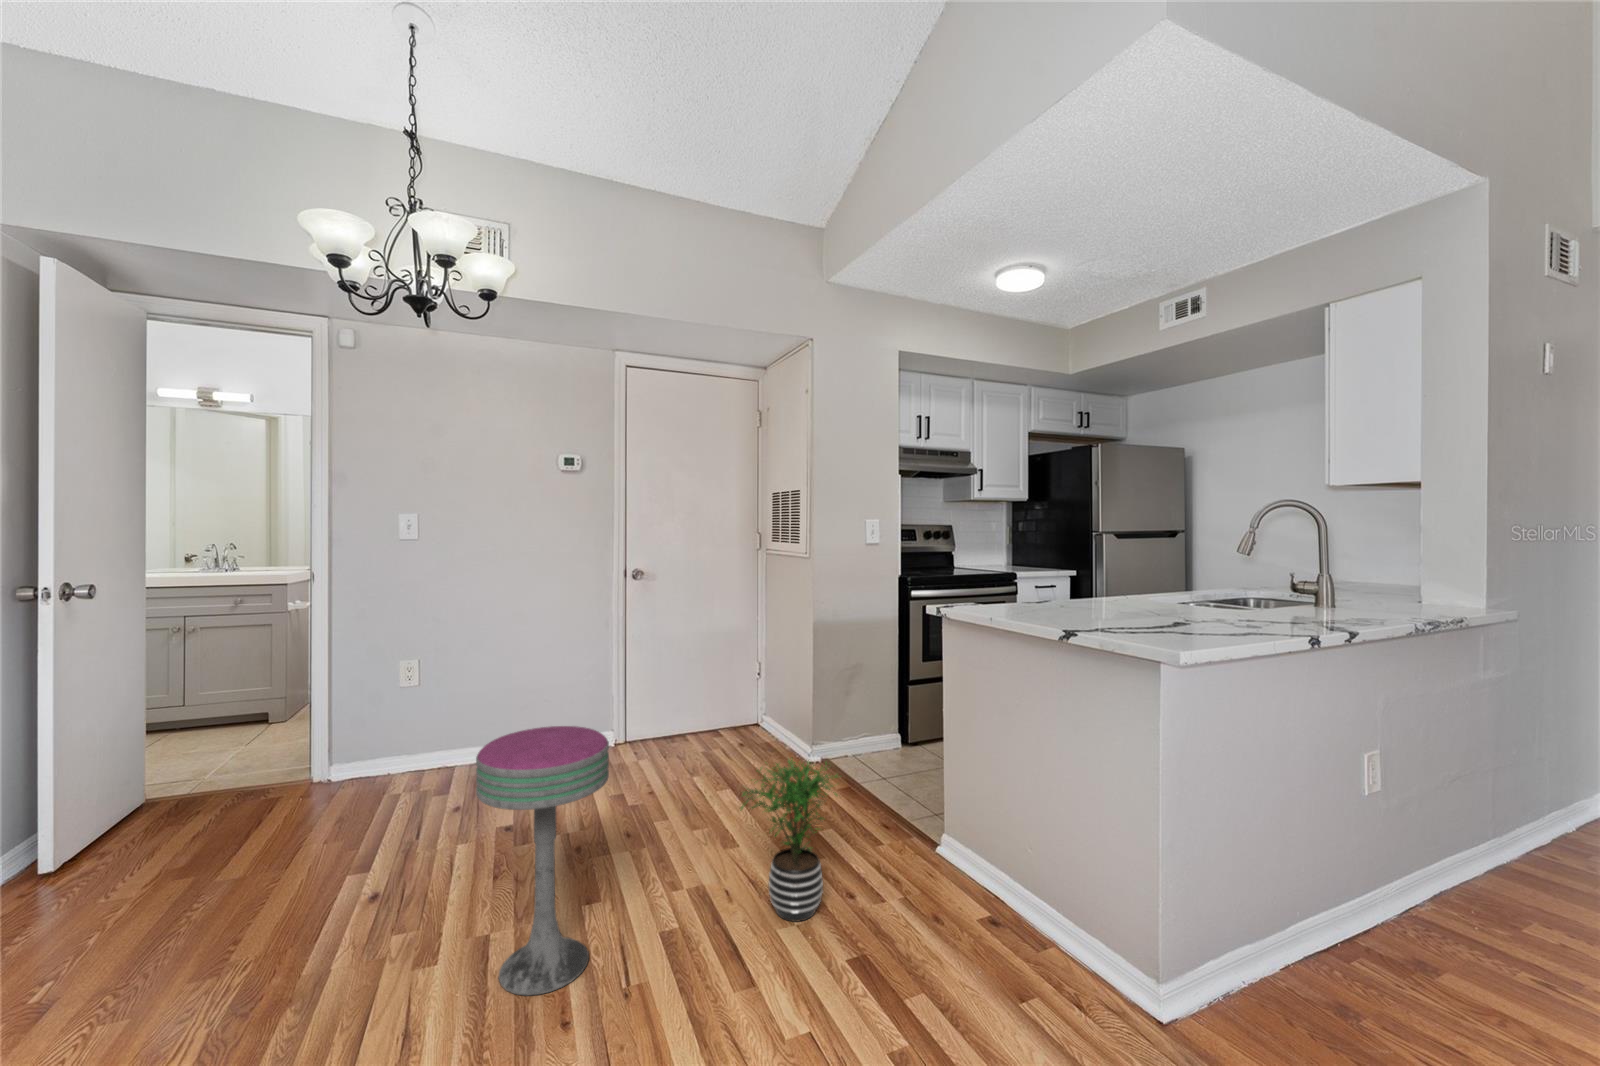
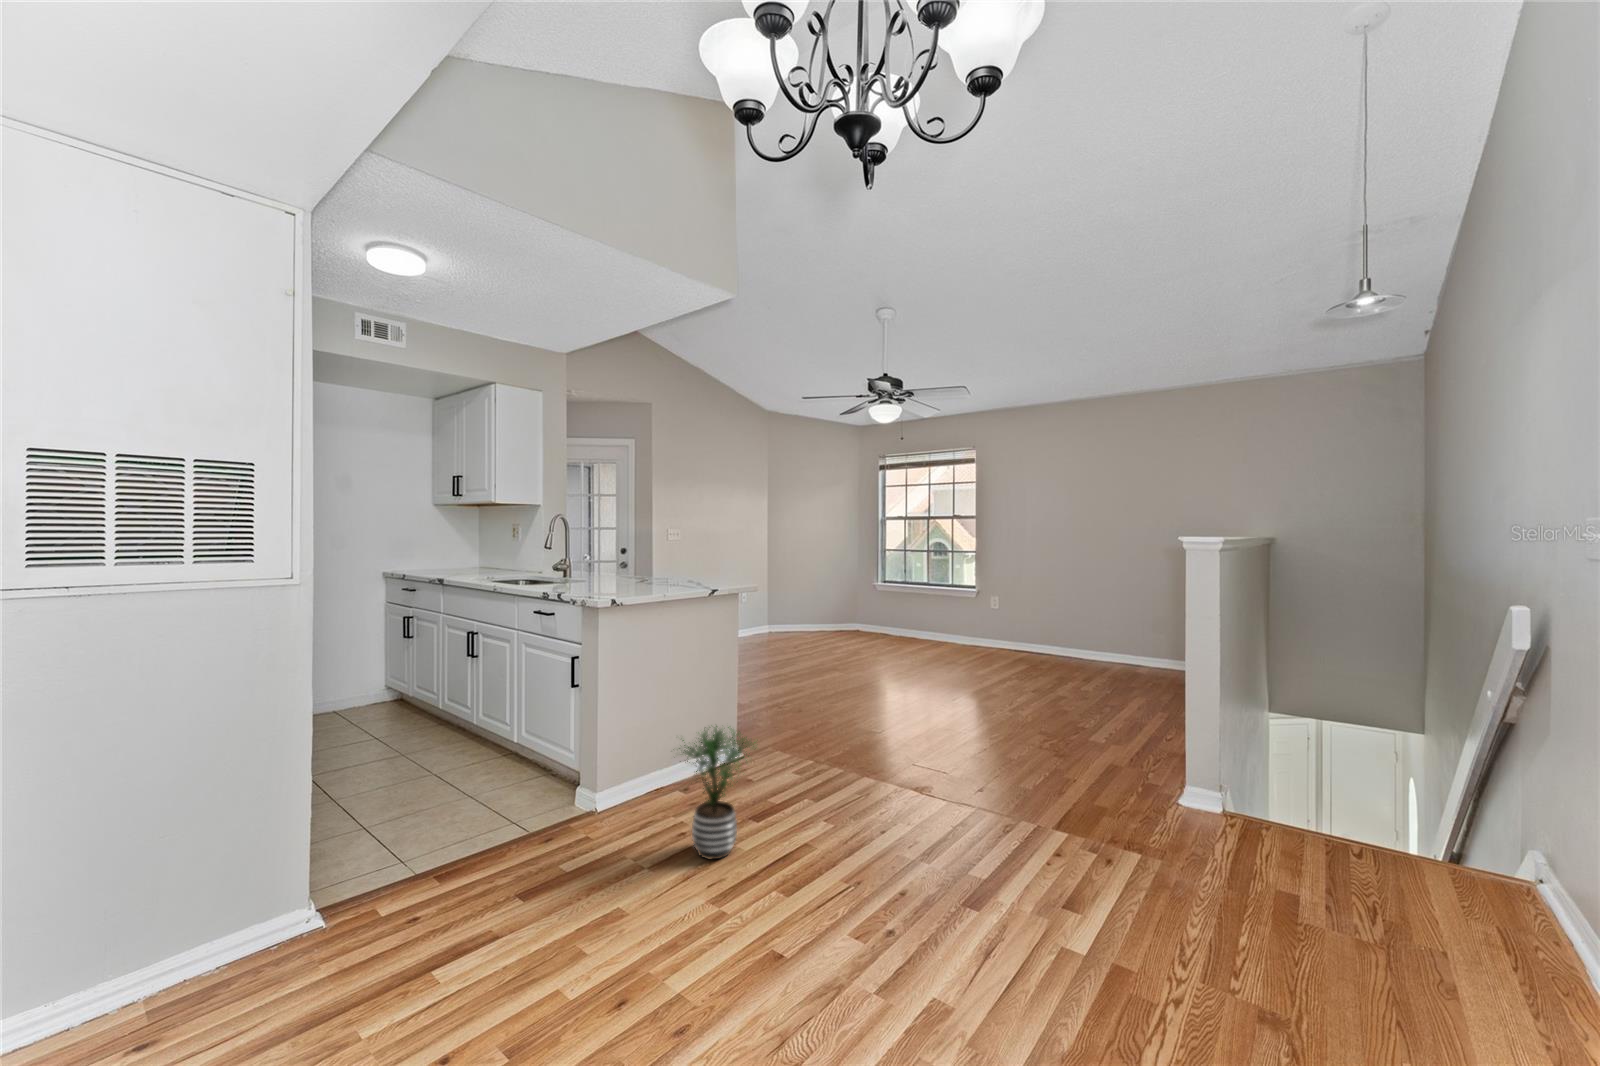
bar stool: present [476,726,609,996] -> none [819,716,930,956]

